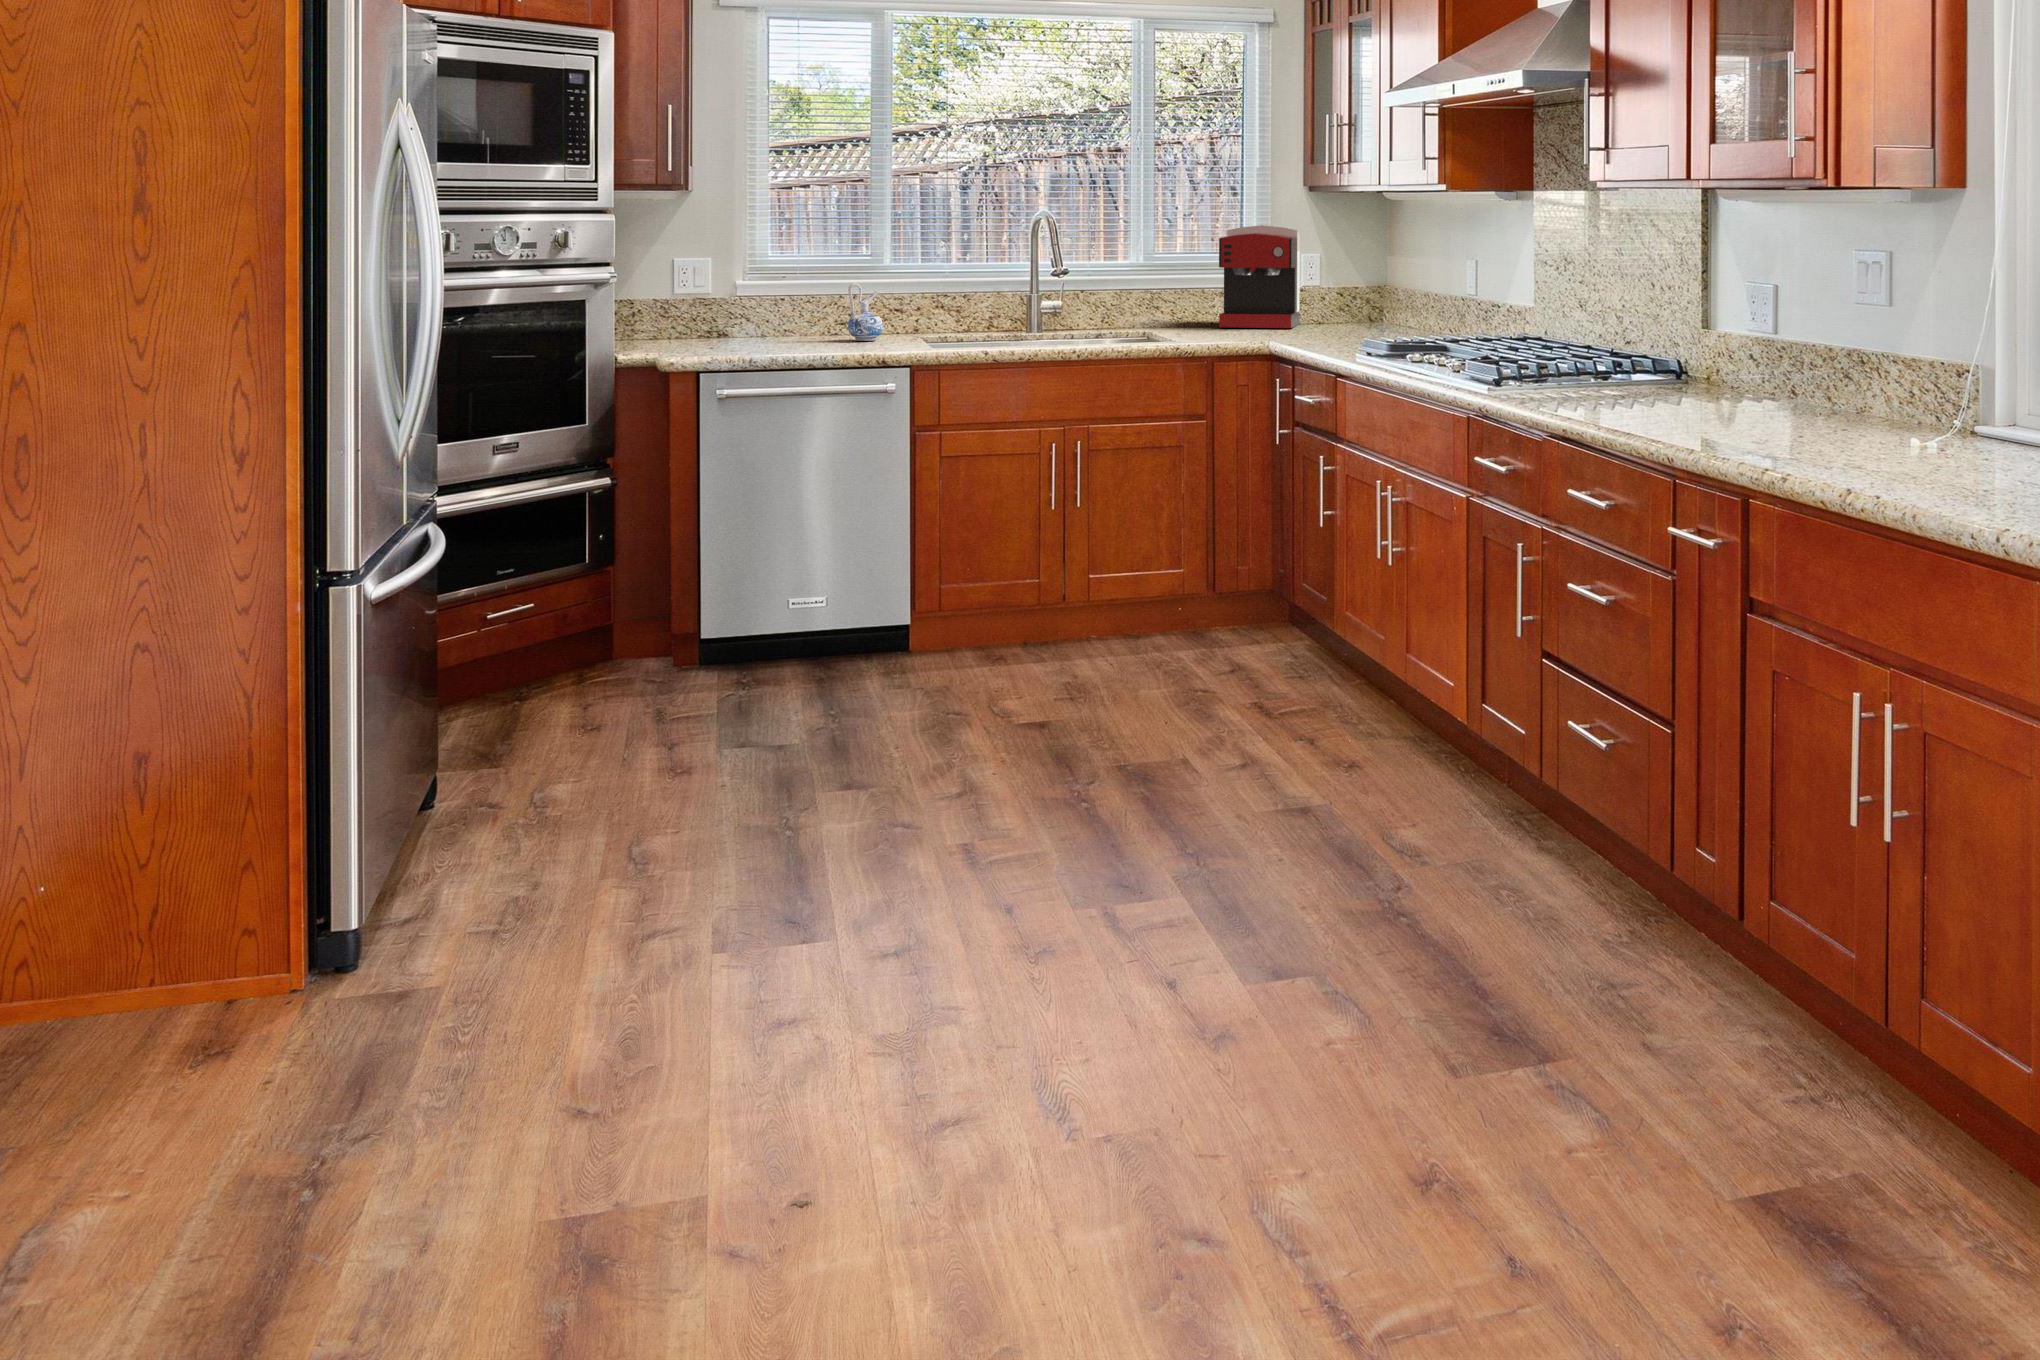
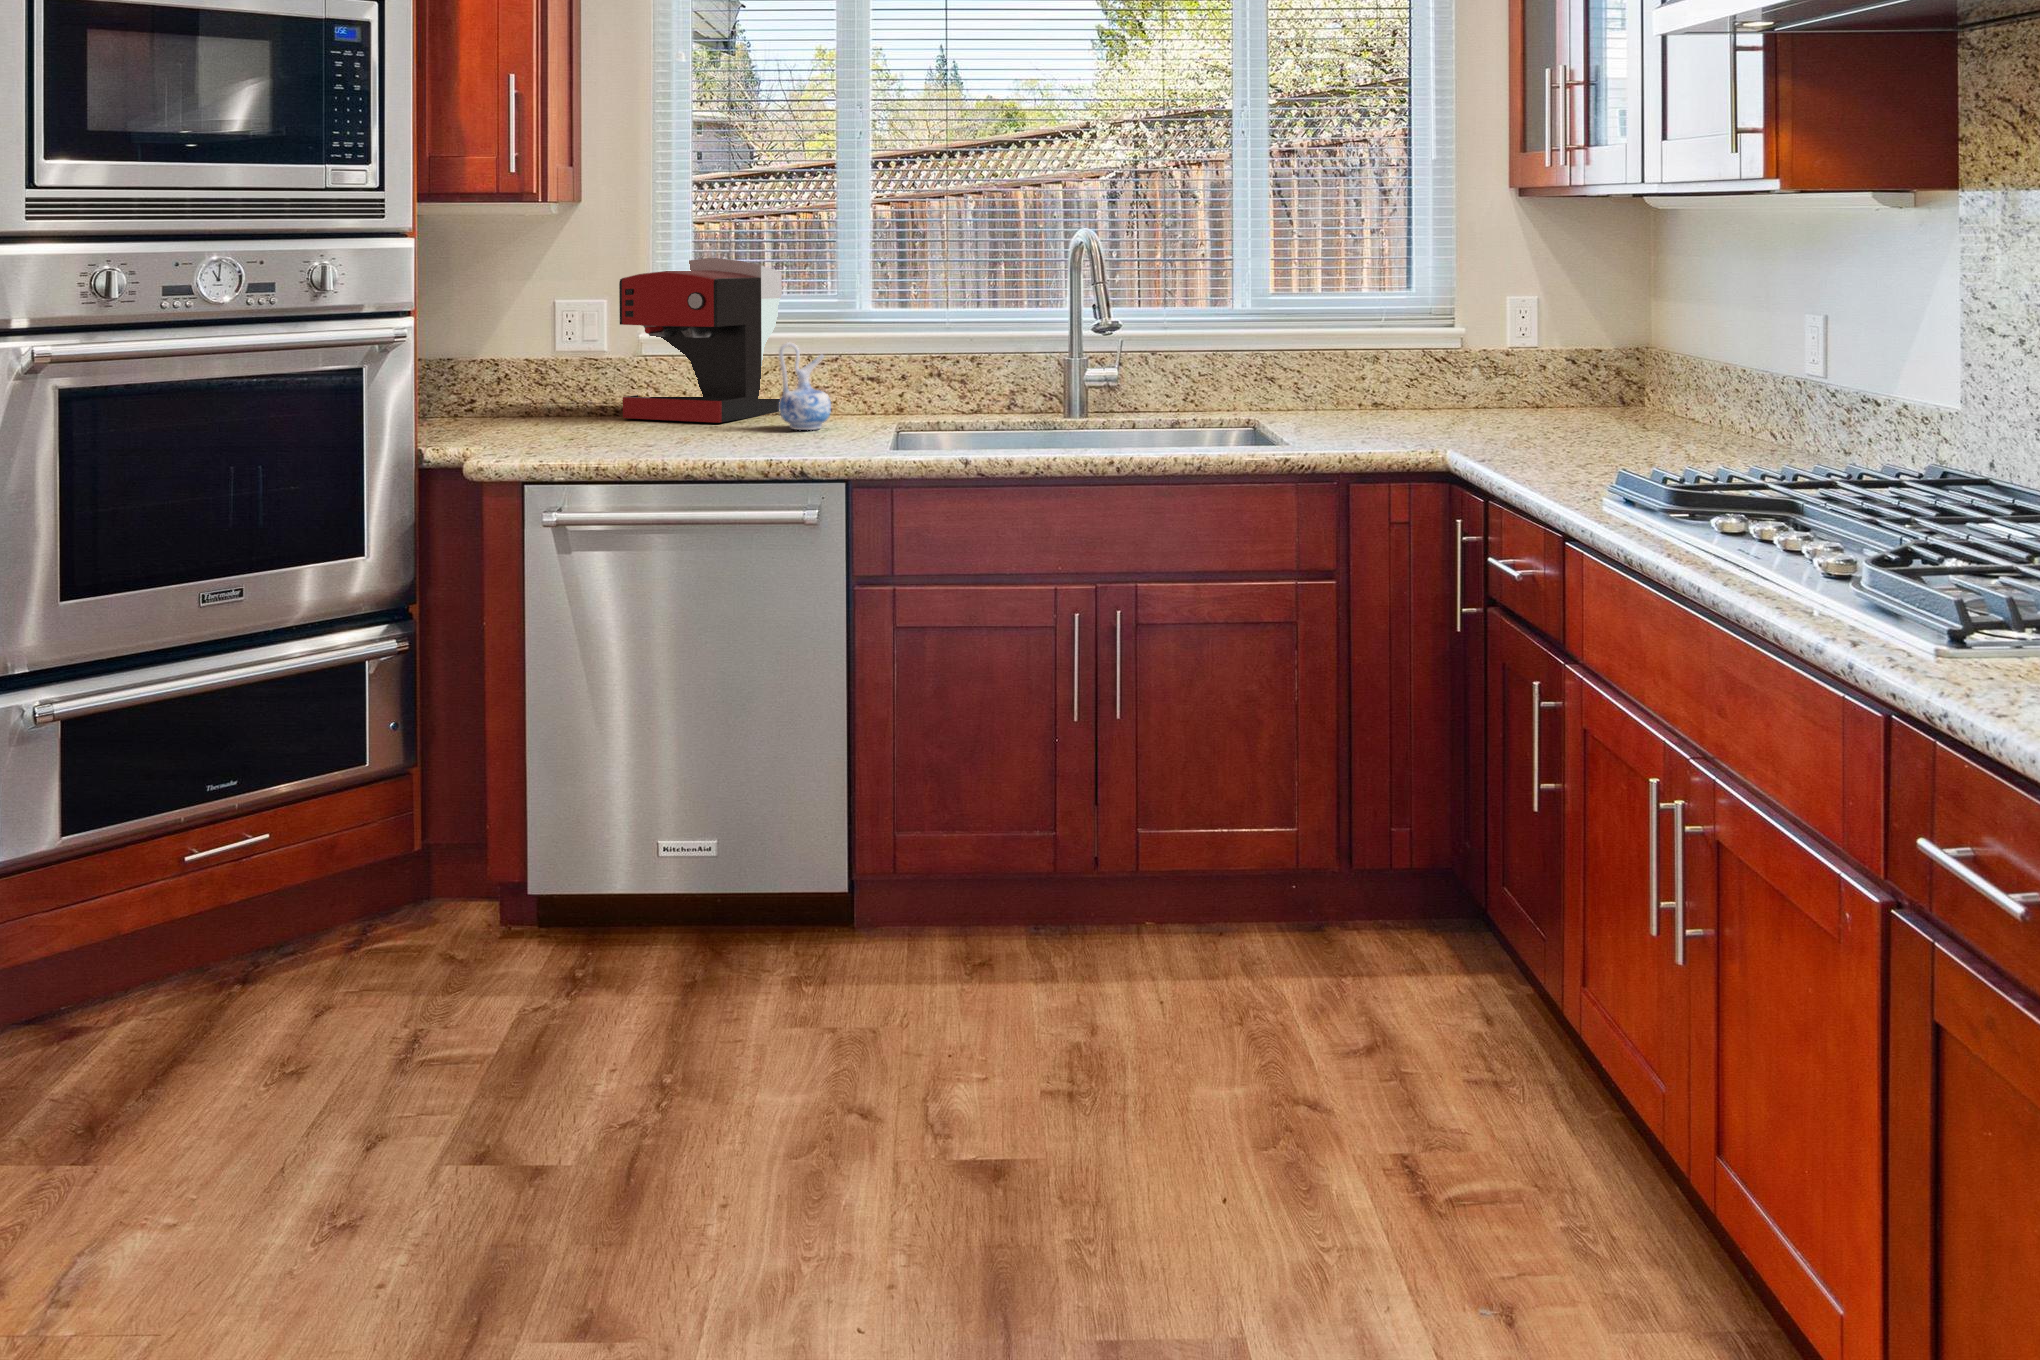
coffee maker: present [1219,225,1300,328] -> present [619,258,782,423]

